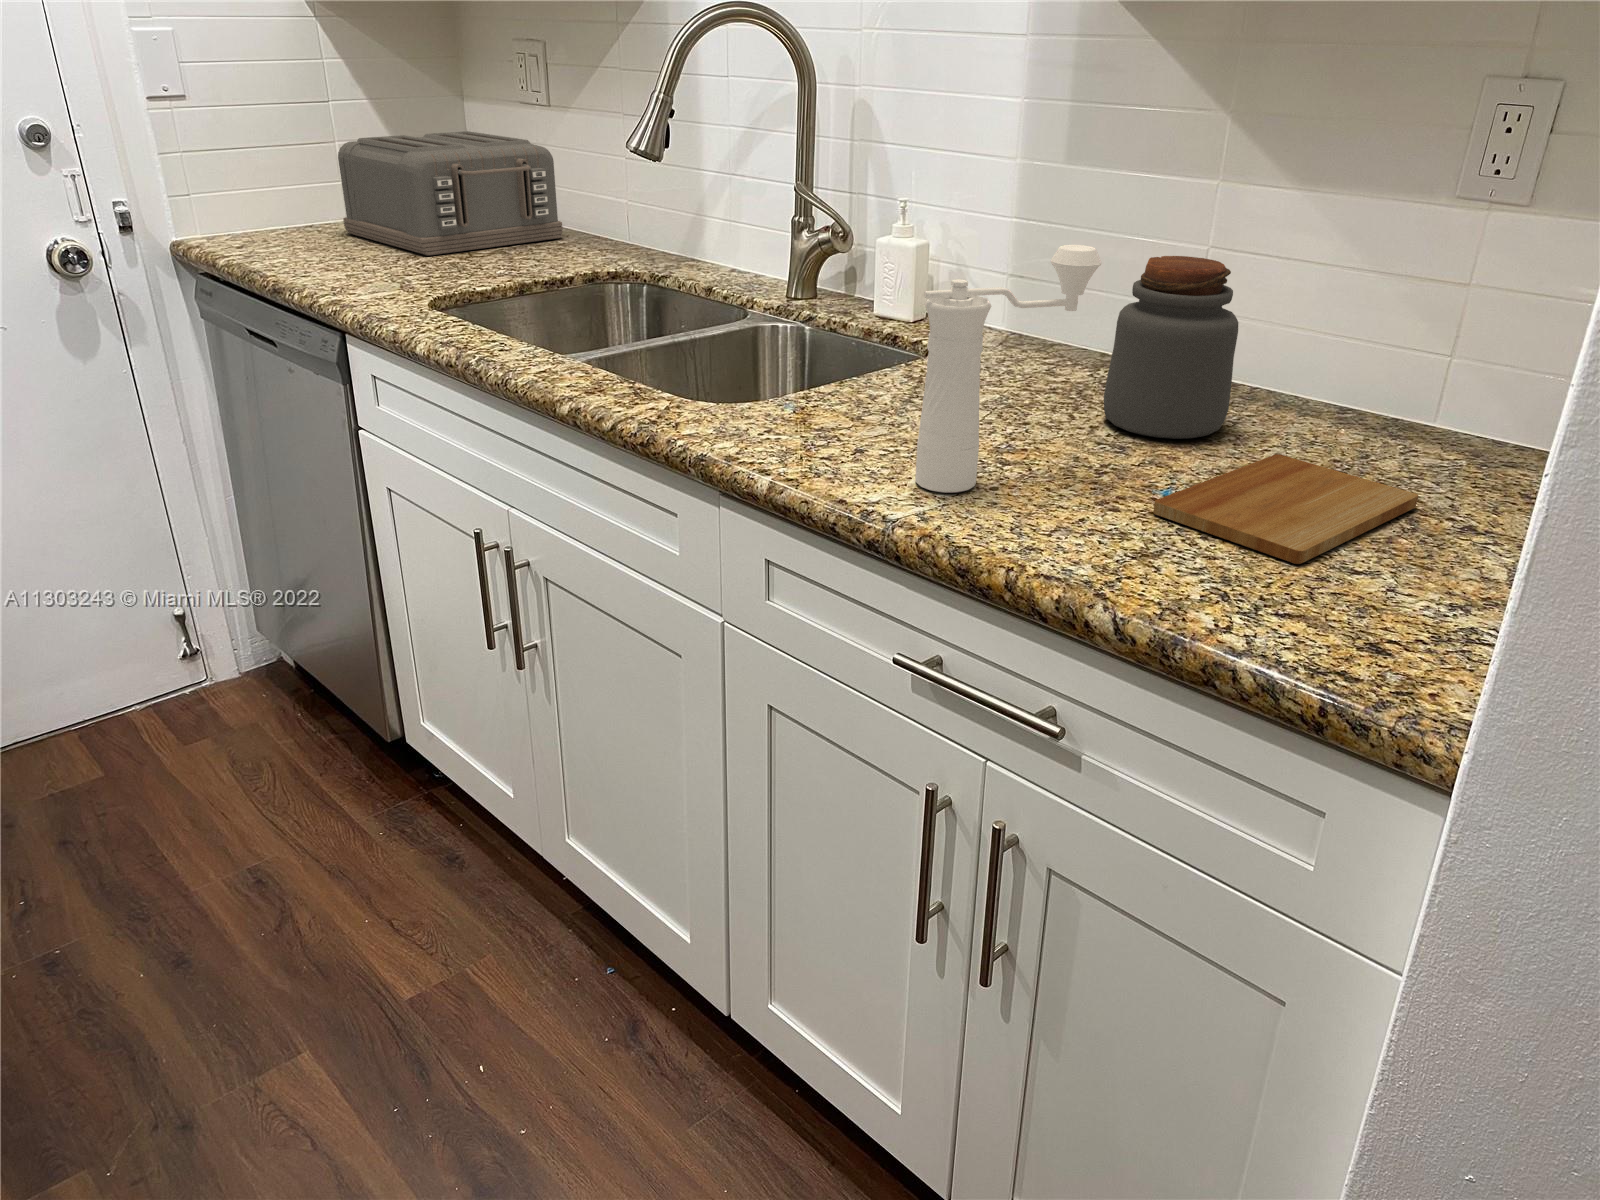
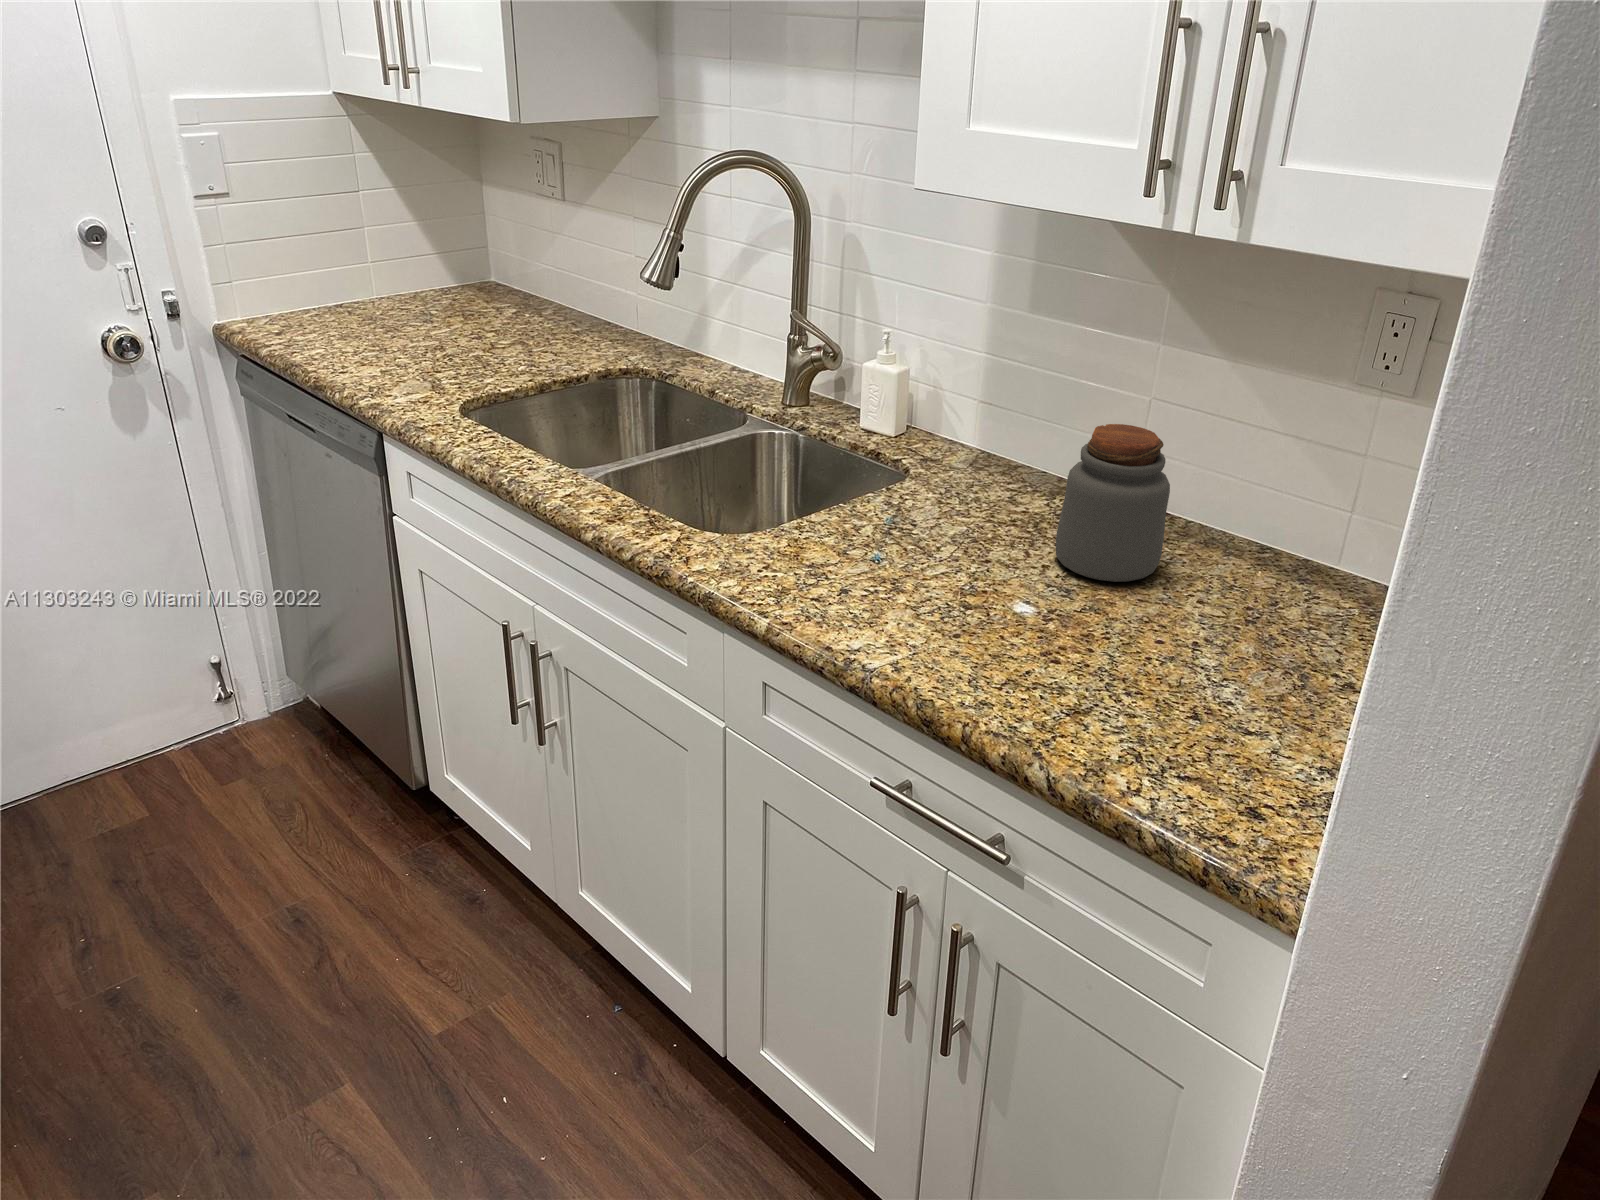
toaster: present [338,131,563,256] -> none [369,221,575,346]
pepper mill: present [915,245,1101,493] -> none [891,439,1049,642]
cutting board: present [1153,454,1418,564] -> none [1089,604,1310,723]

